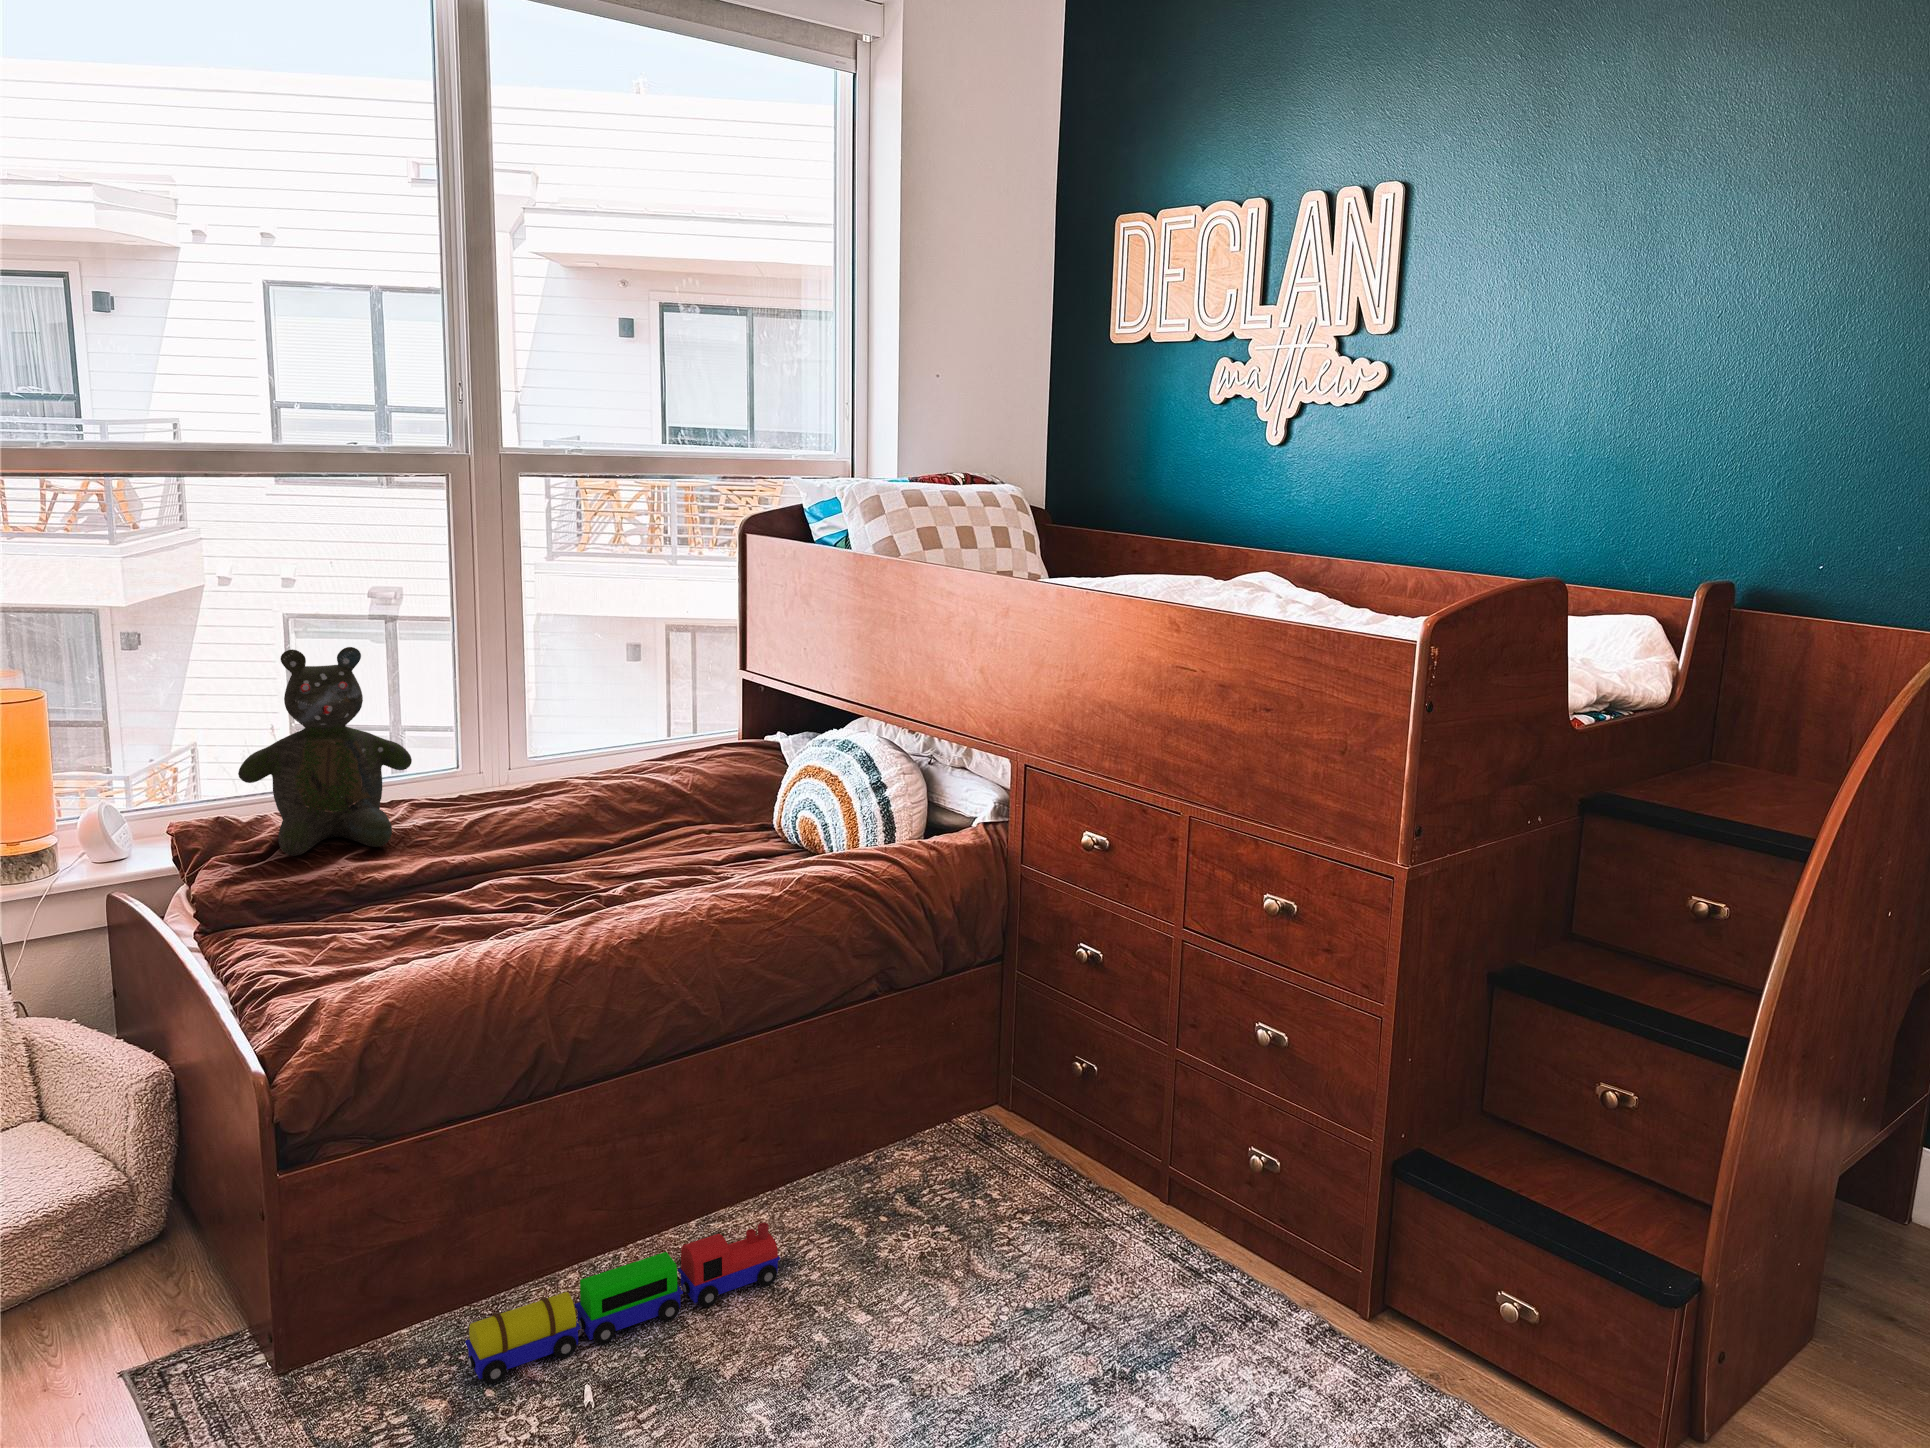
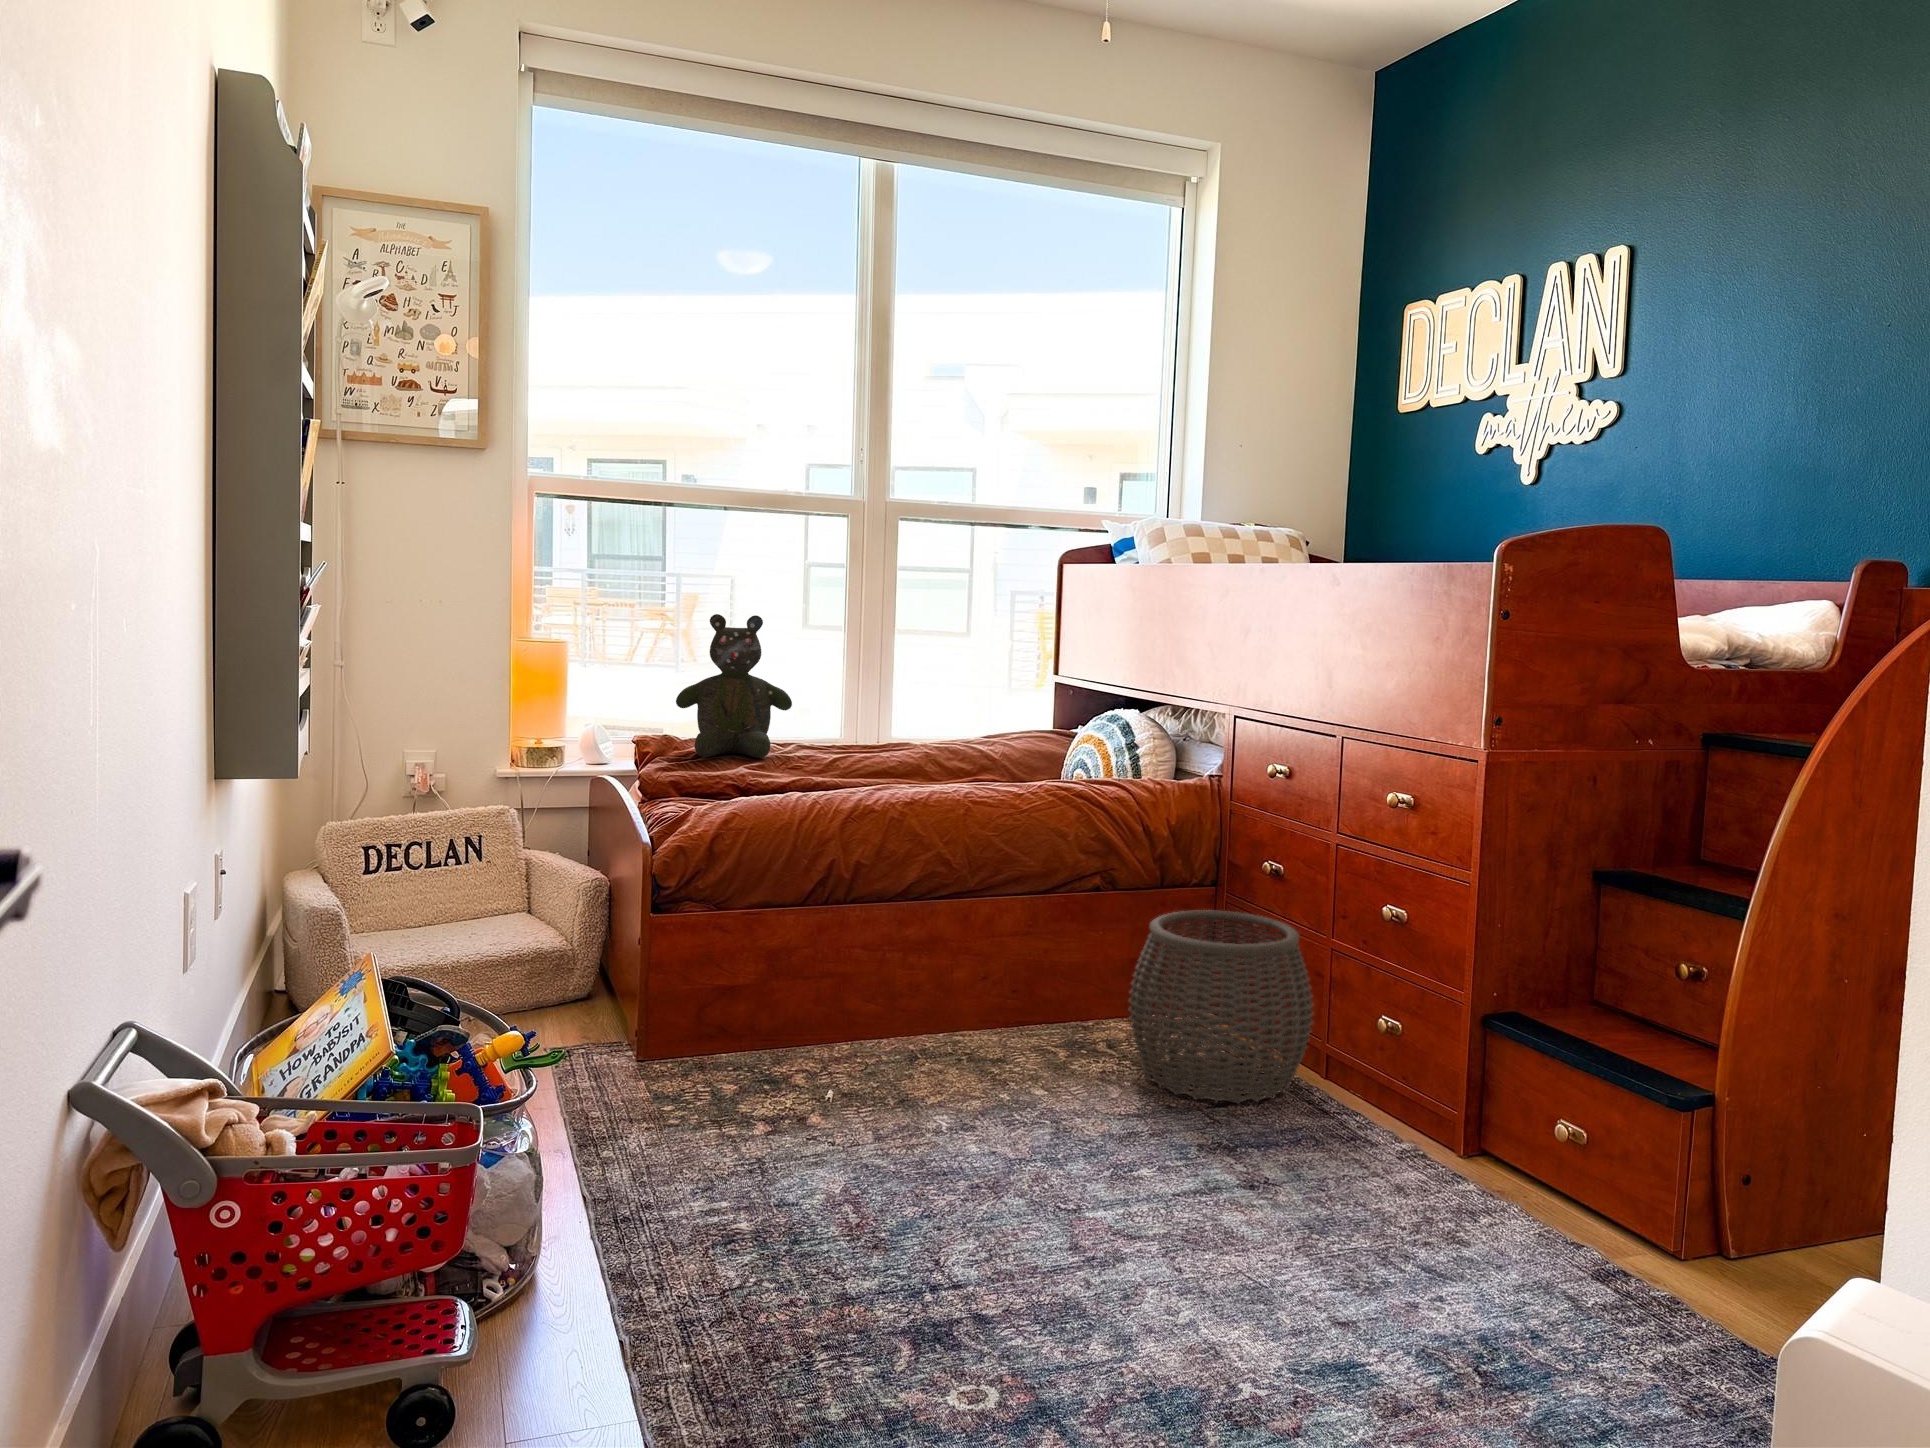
woven basket: none [949,1029,1174,1290] -> present [1128,911,1314,1104]
toy train: present [465,1223,780,1384] -> none [757,1023,990,1083]

